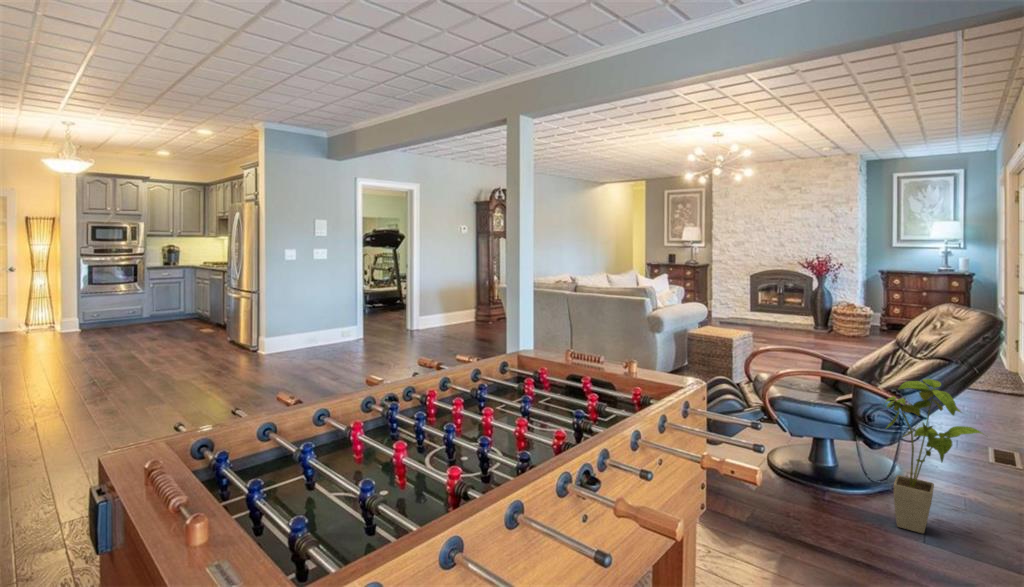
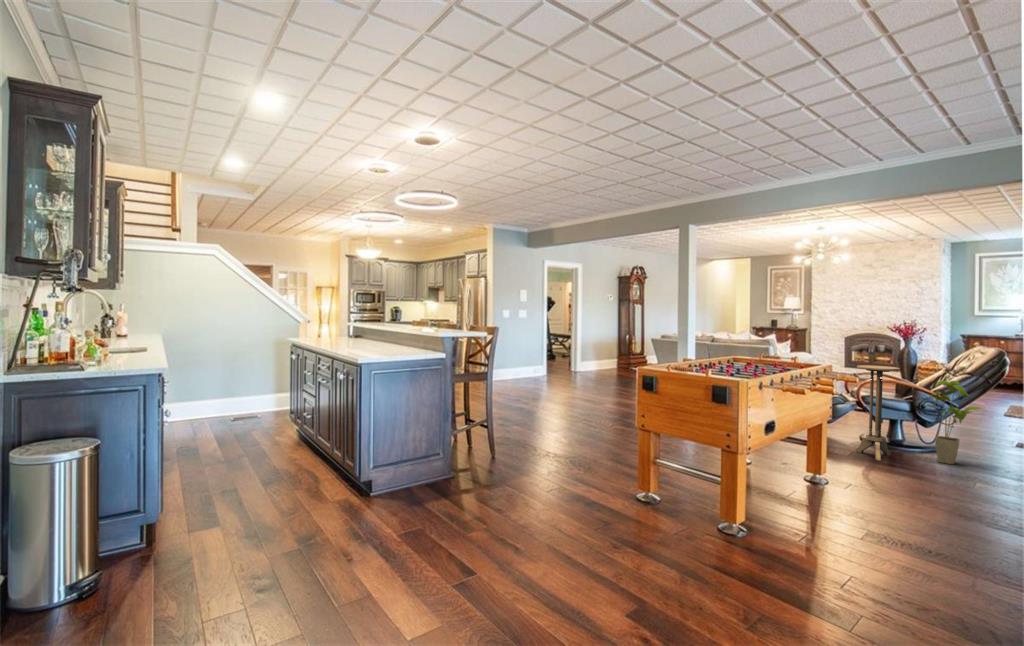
side table: none [758,348,836,533] -> present [856,365,900,461]

